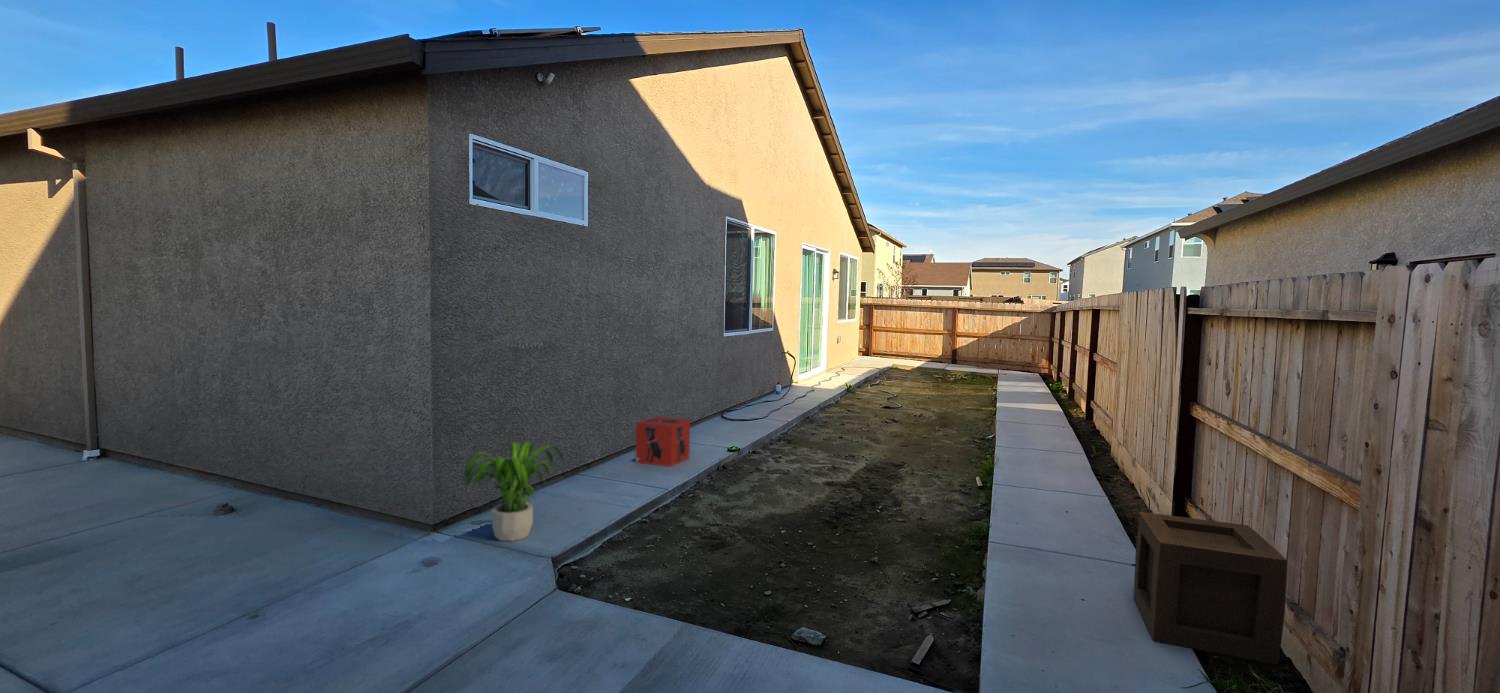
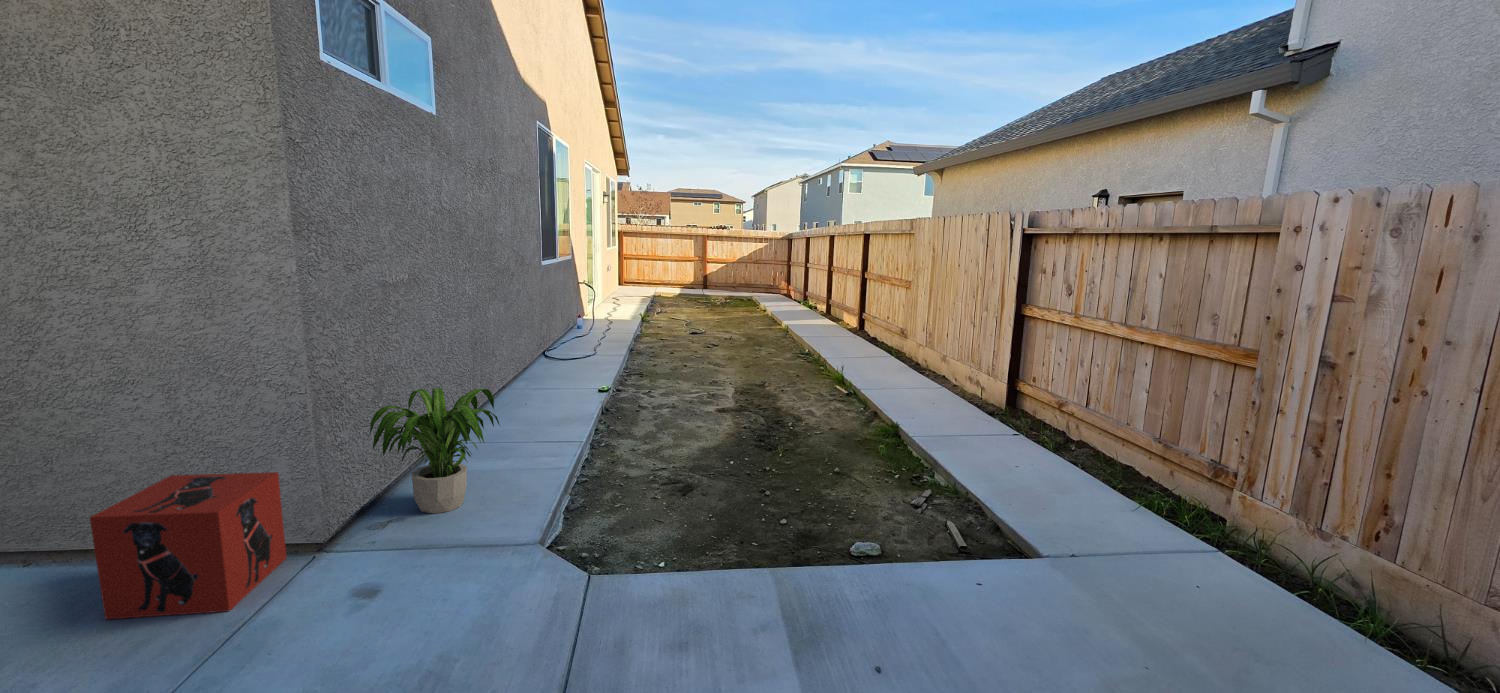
storage box: present [636,416,690,467] -> present [90,472,286,620]
wooden crate: present [1134,512,1287,664] -> none [1033,390,1158,483]

